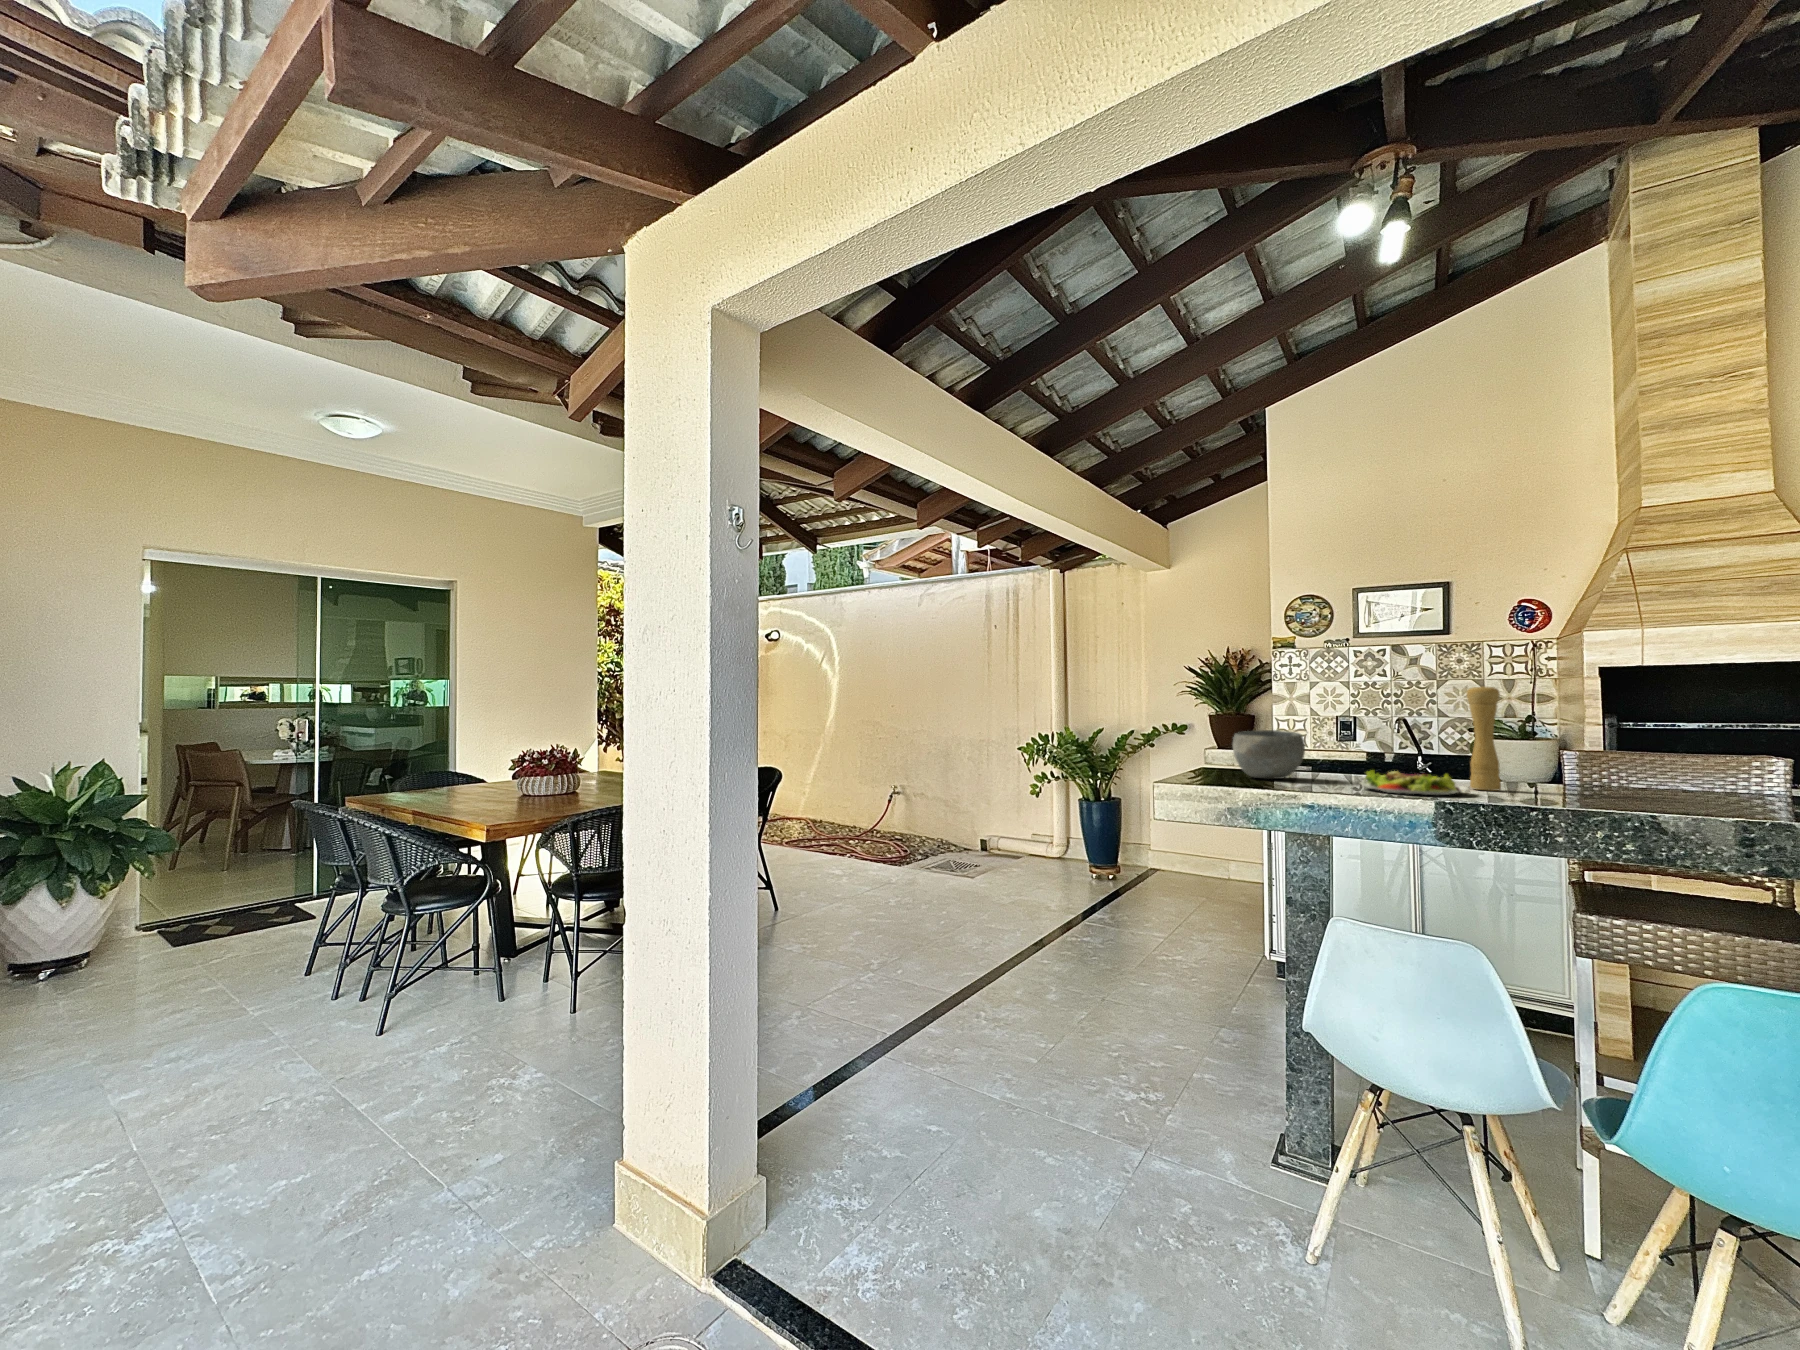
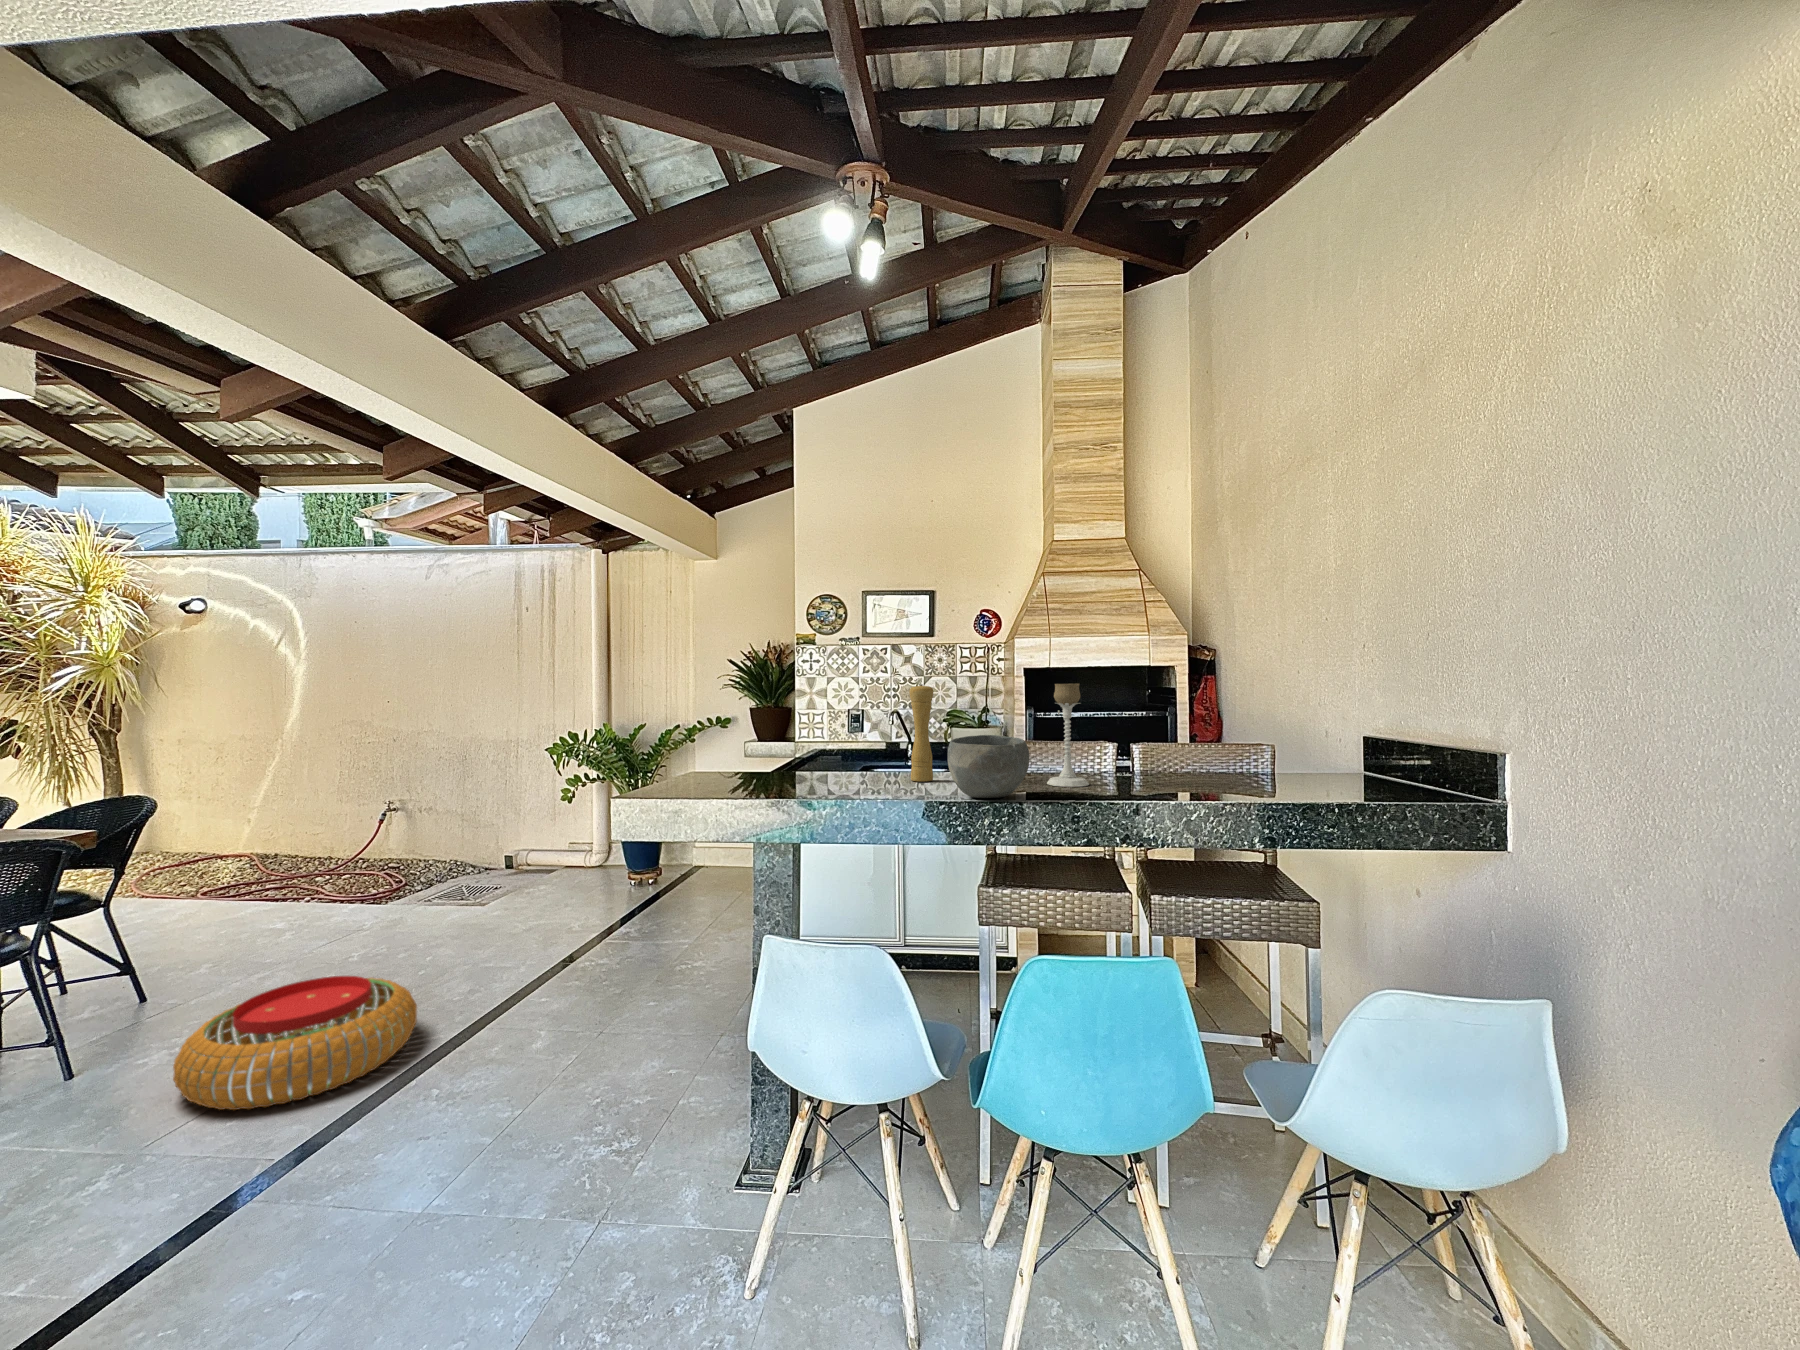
candle holder: none [1678,682,1753,808] -> present [1047,684,1089,787]
bowl: present [1233,730,1305,779] -> present [948,735,1030,798]
salad plate: present [1360,770,1468,795] -> none [814,769,903,792]
pouf: none [822,912,962,999] -> present [173,976,417,1110]

